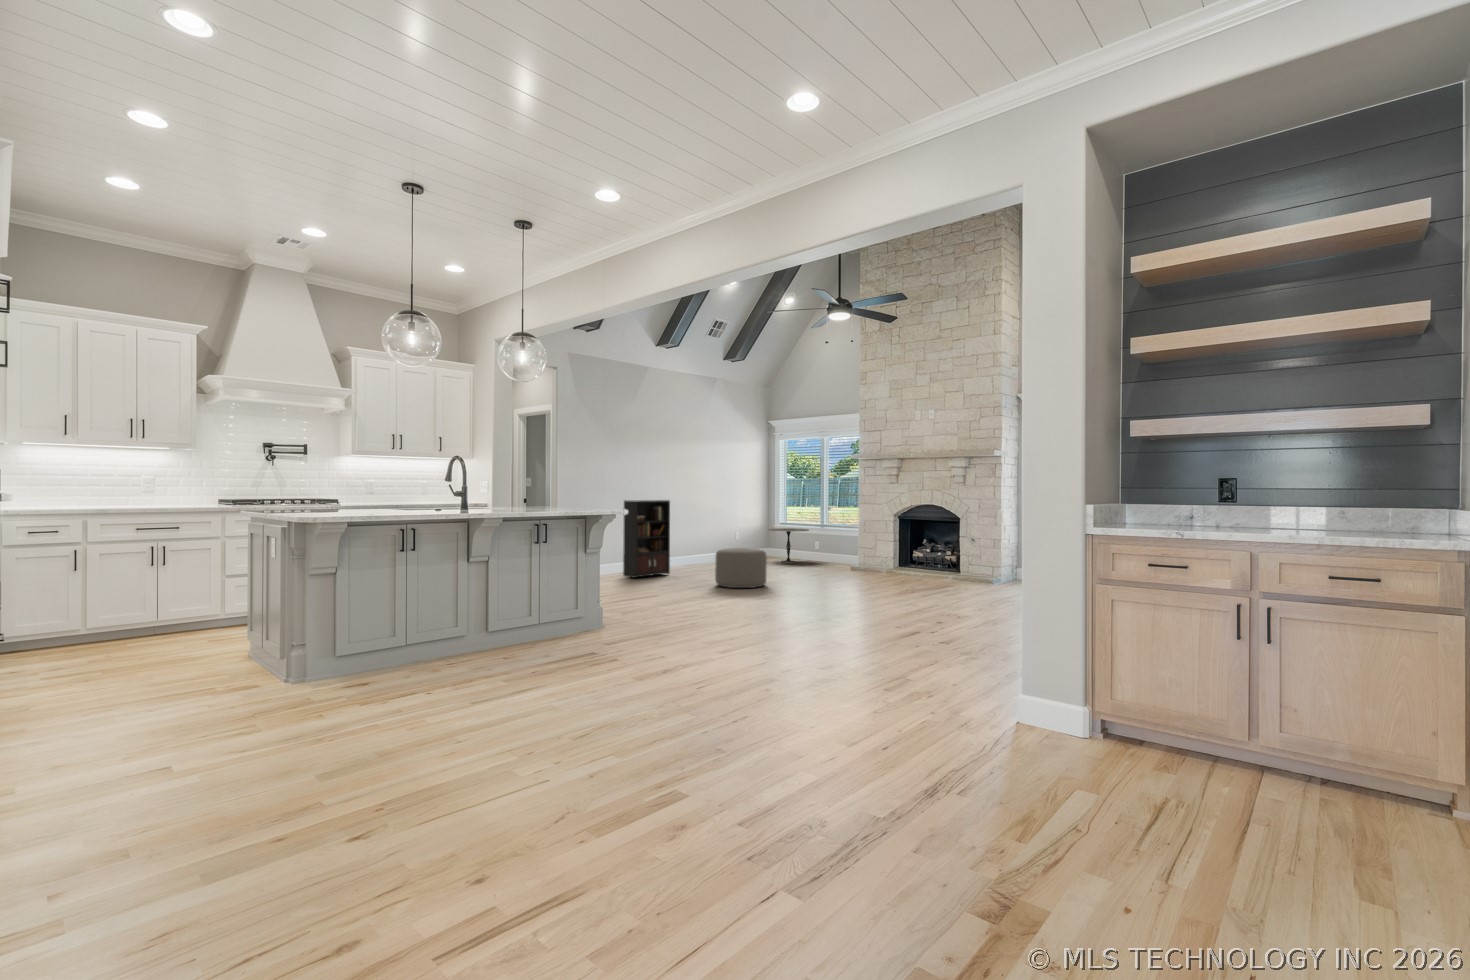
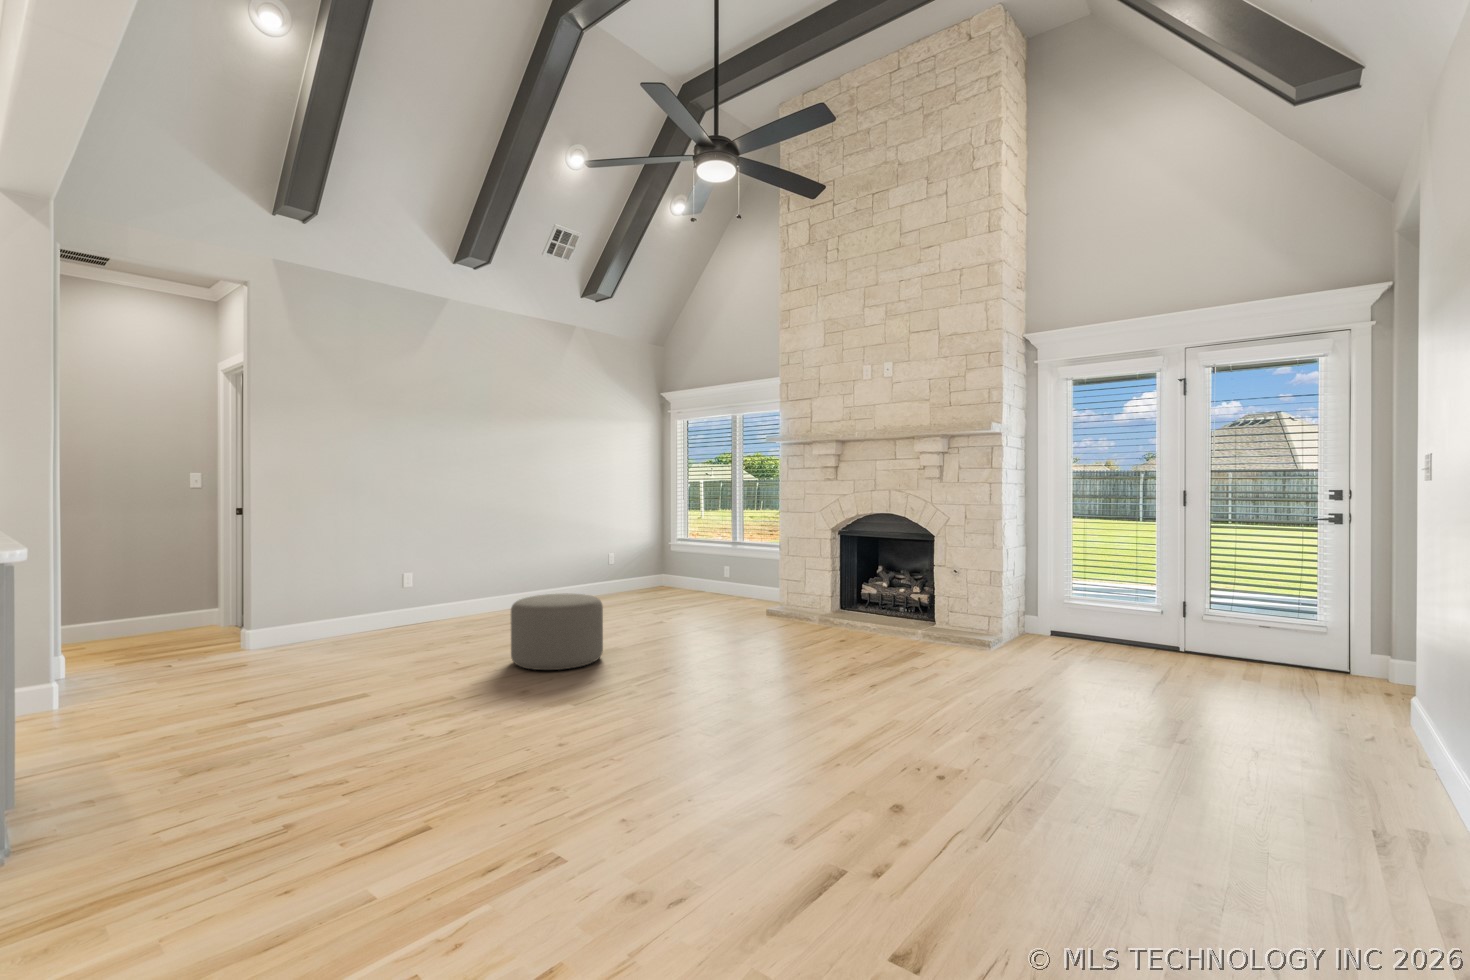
bookcase: present [623,500,670,578] -> none [380,509,468,642]
side table: present [768,528,809,563] -> none [654,545,714,597]

